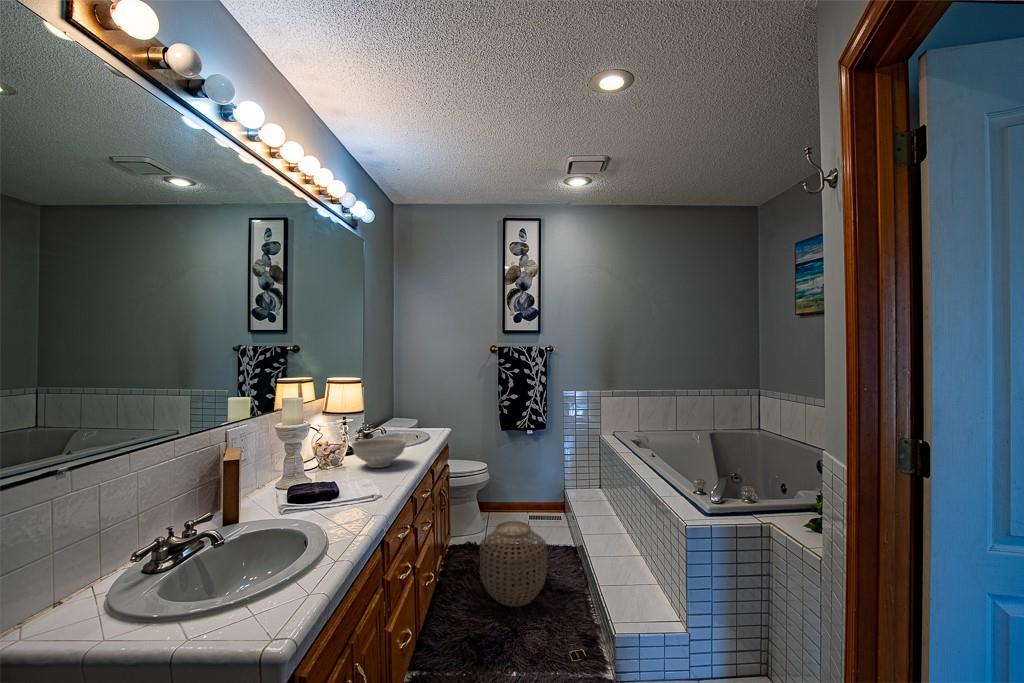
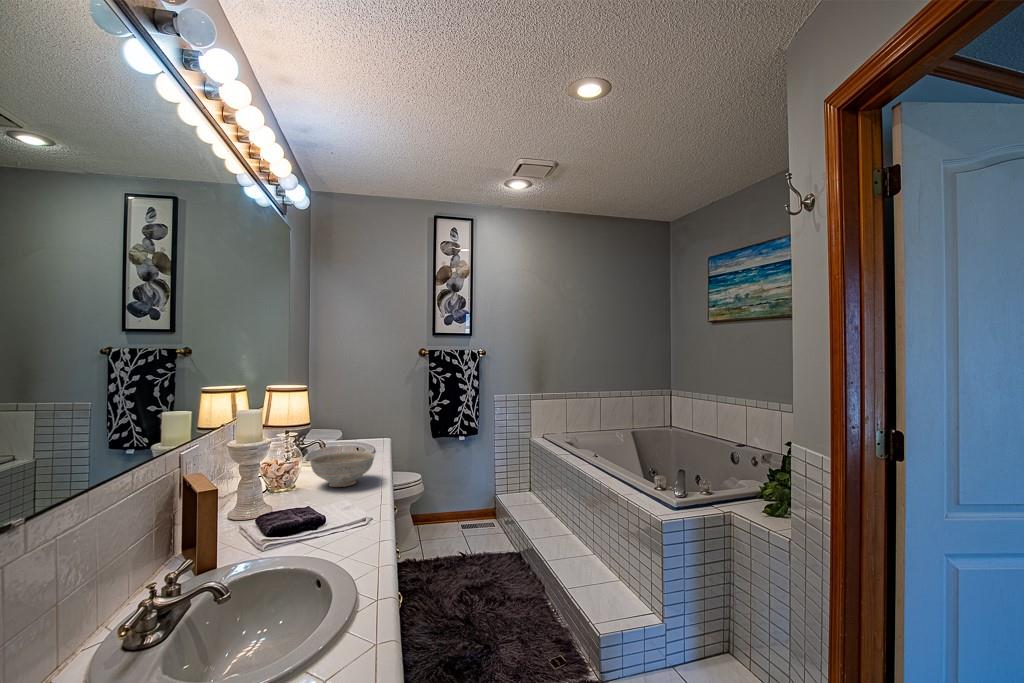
woven basket: present [480,521,547,607] -> none [438,532,509,624]

